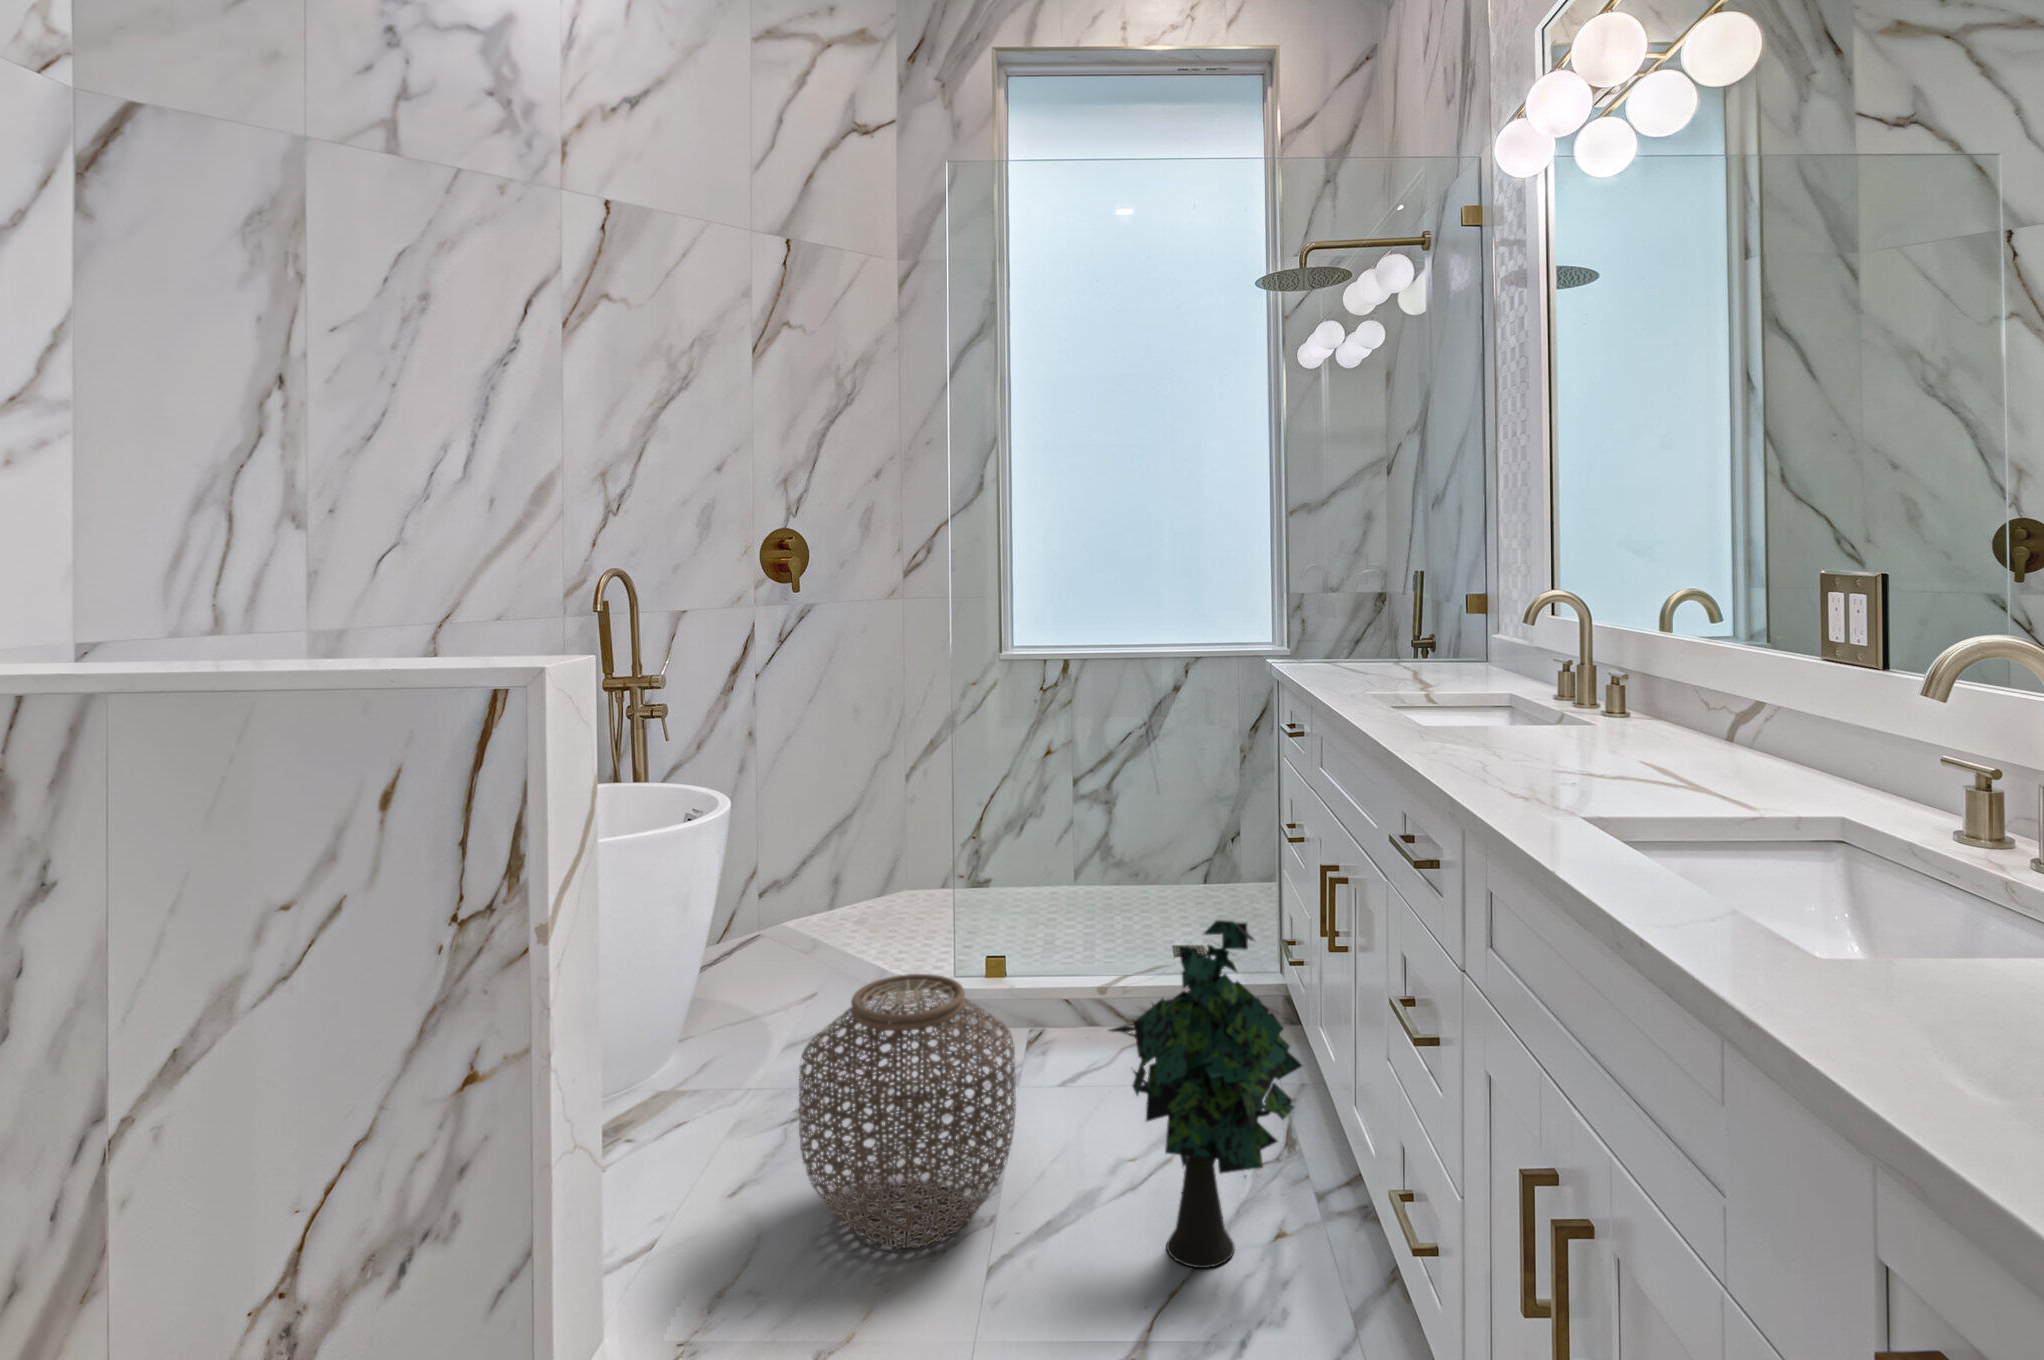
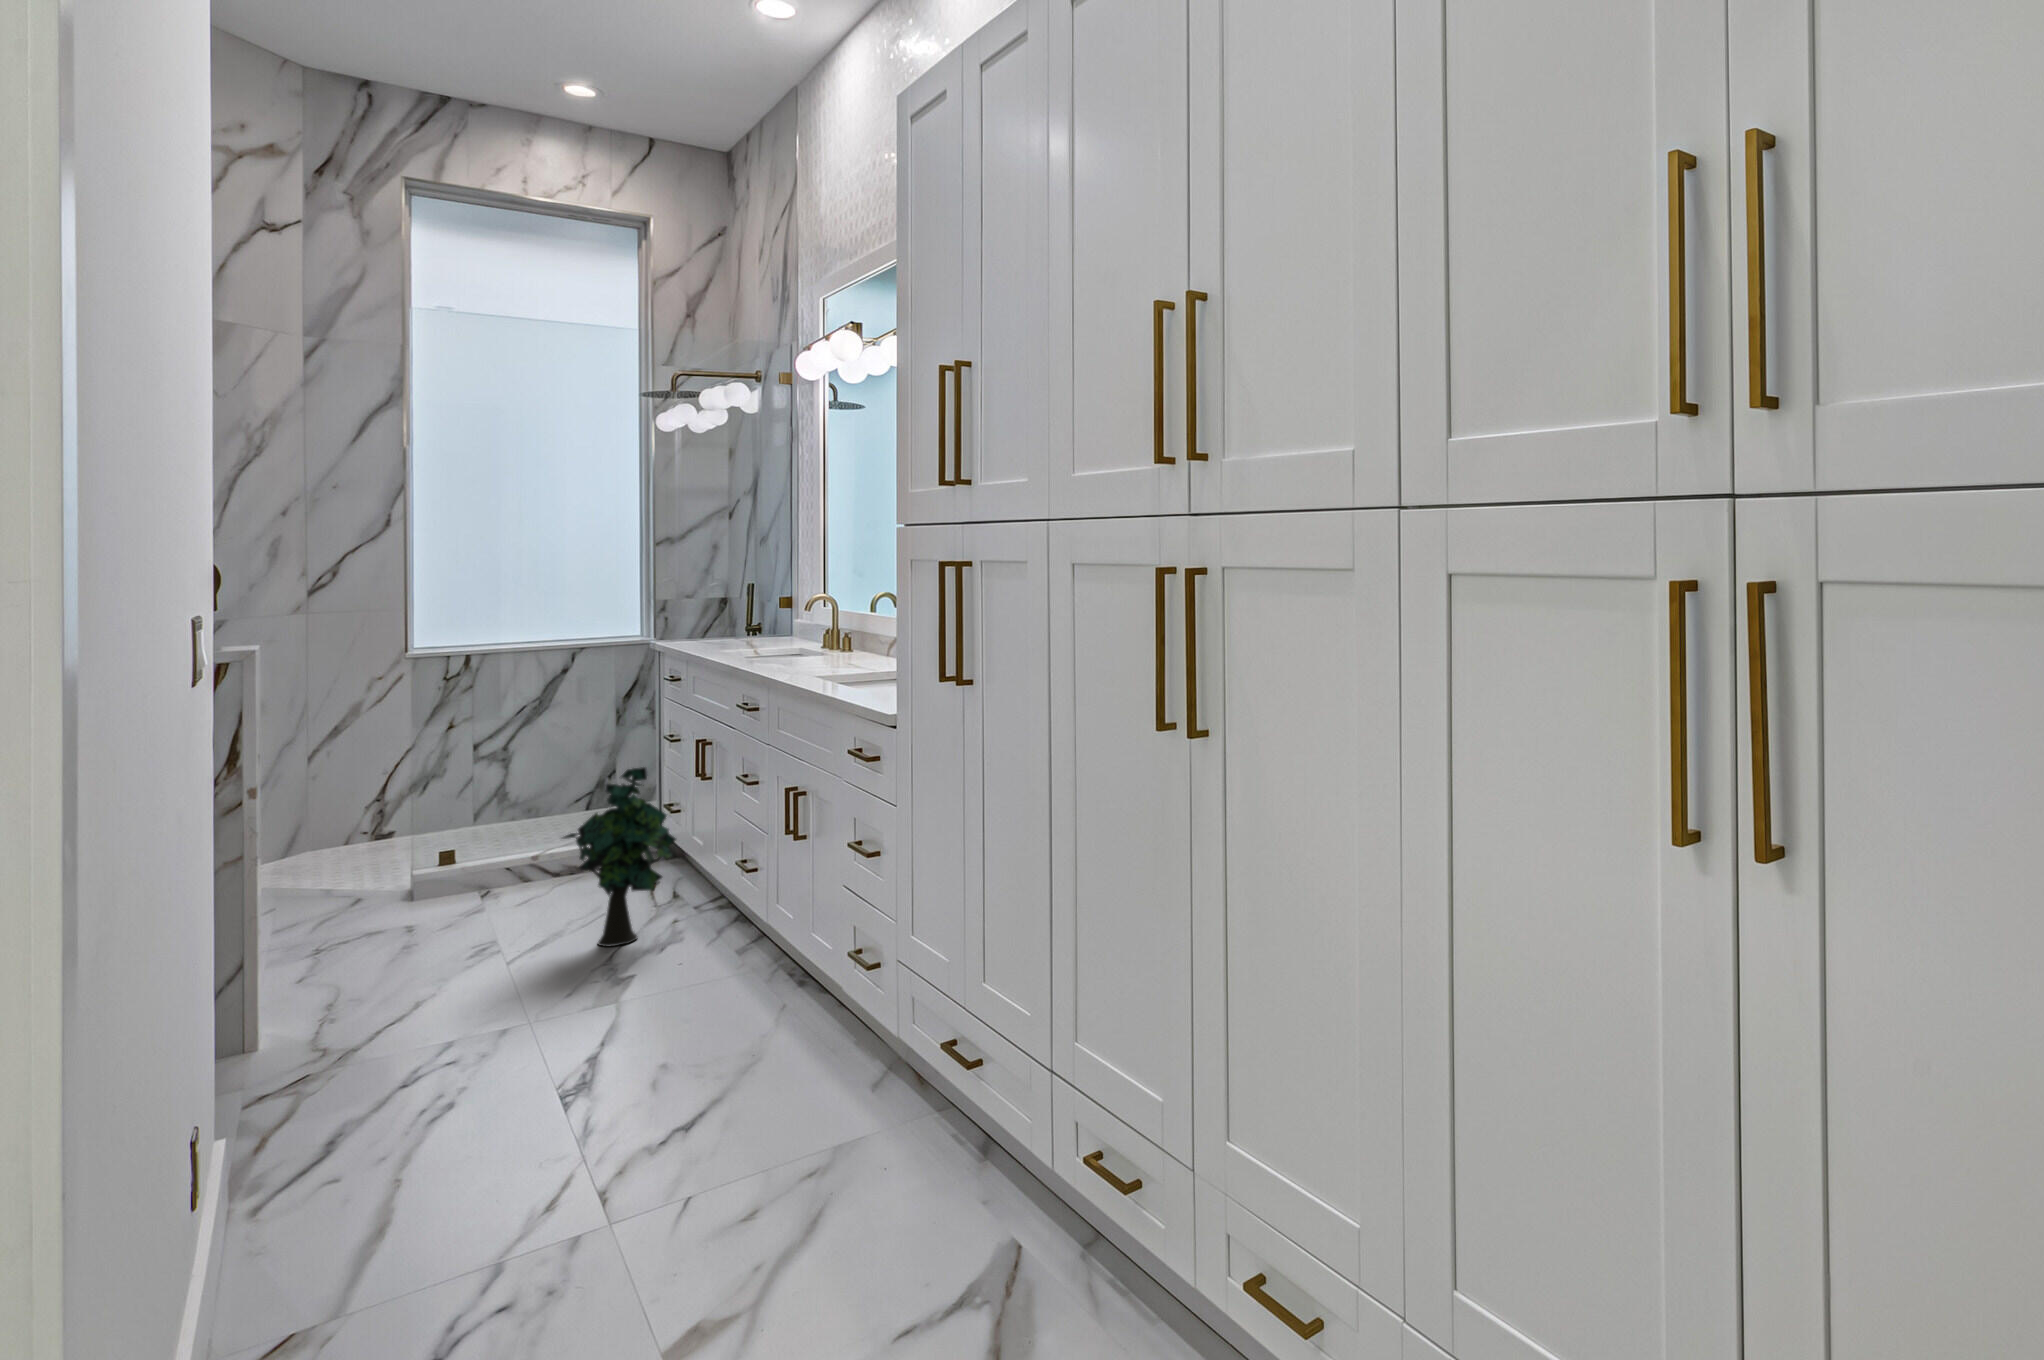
woven basket: present [799,974,1016,1248] -> none [346,830,496,978]

